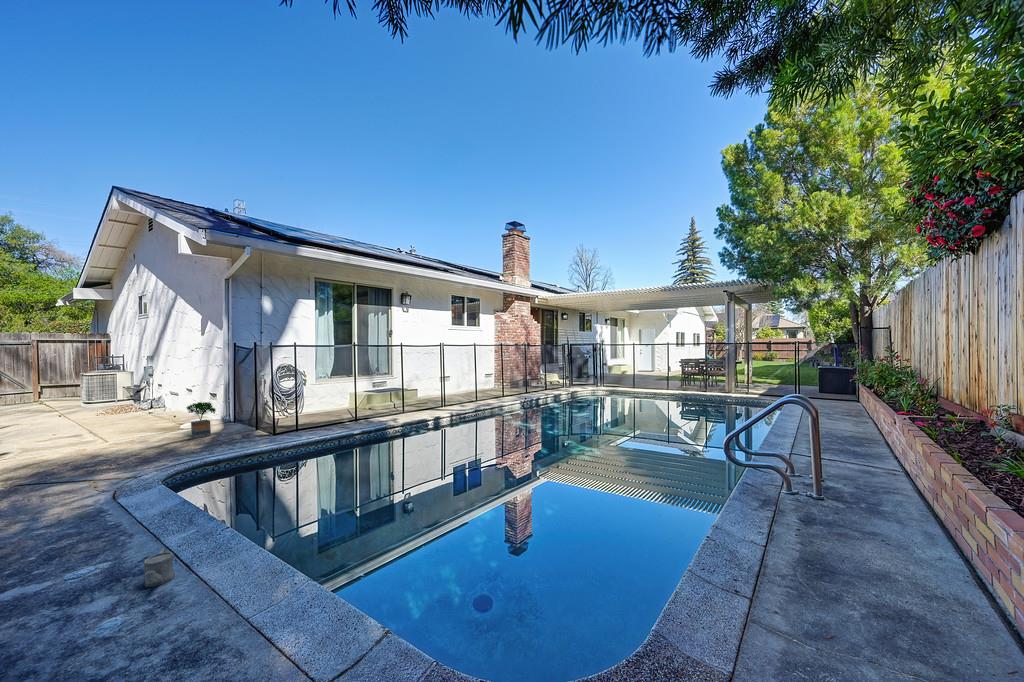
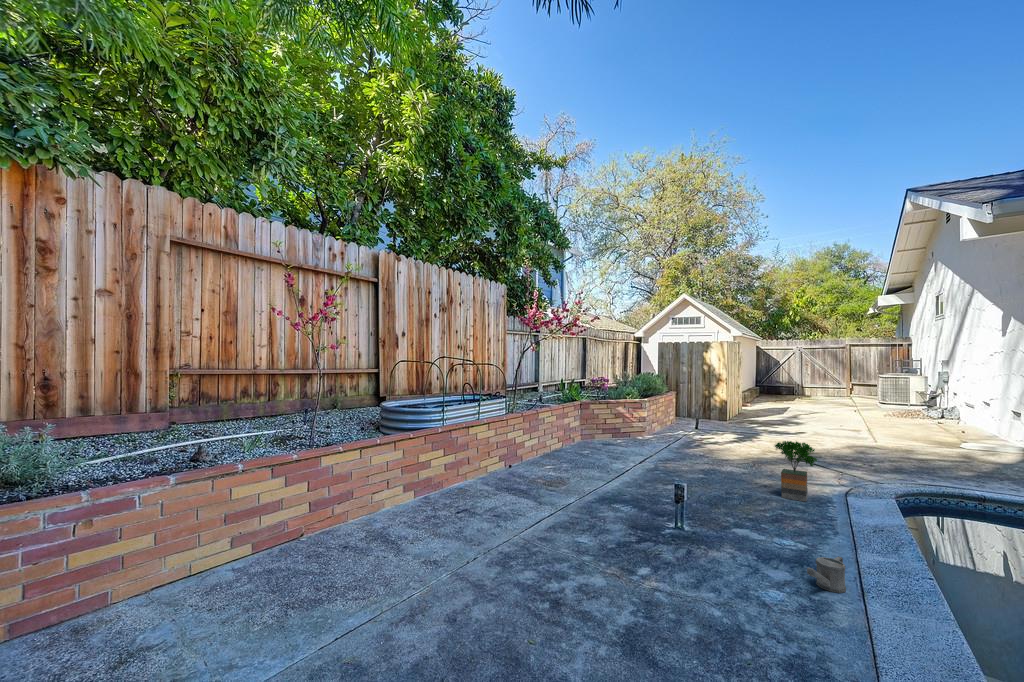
potted tree: present [186,402,216,439] -> present [775,441,817,502]

